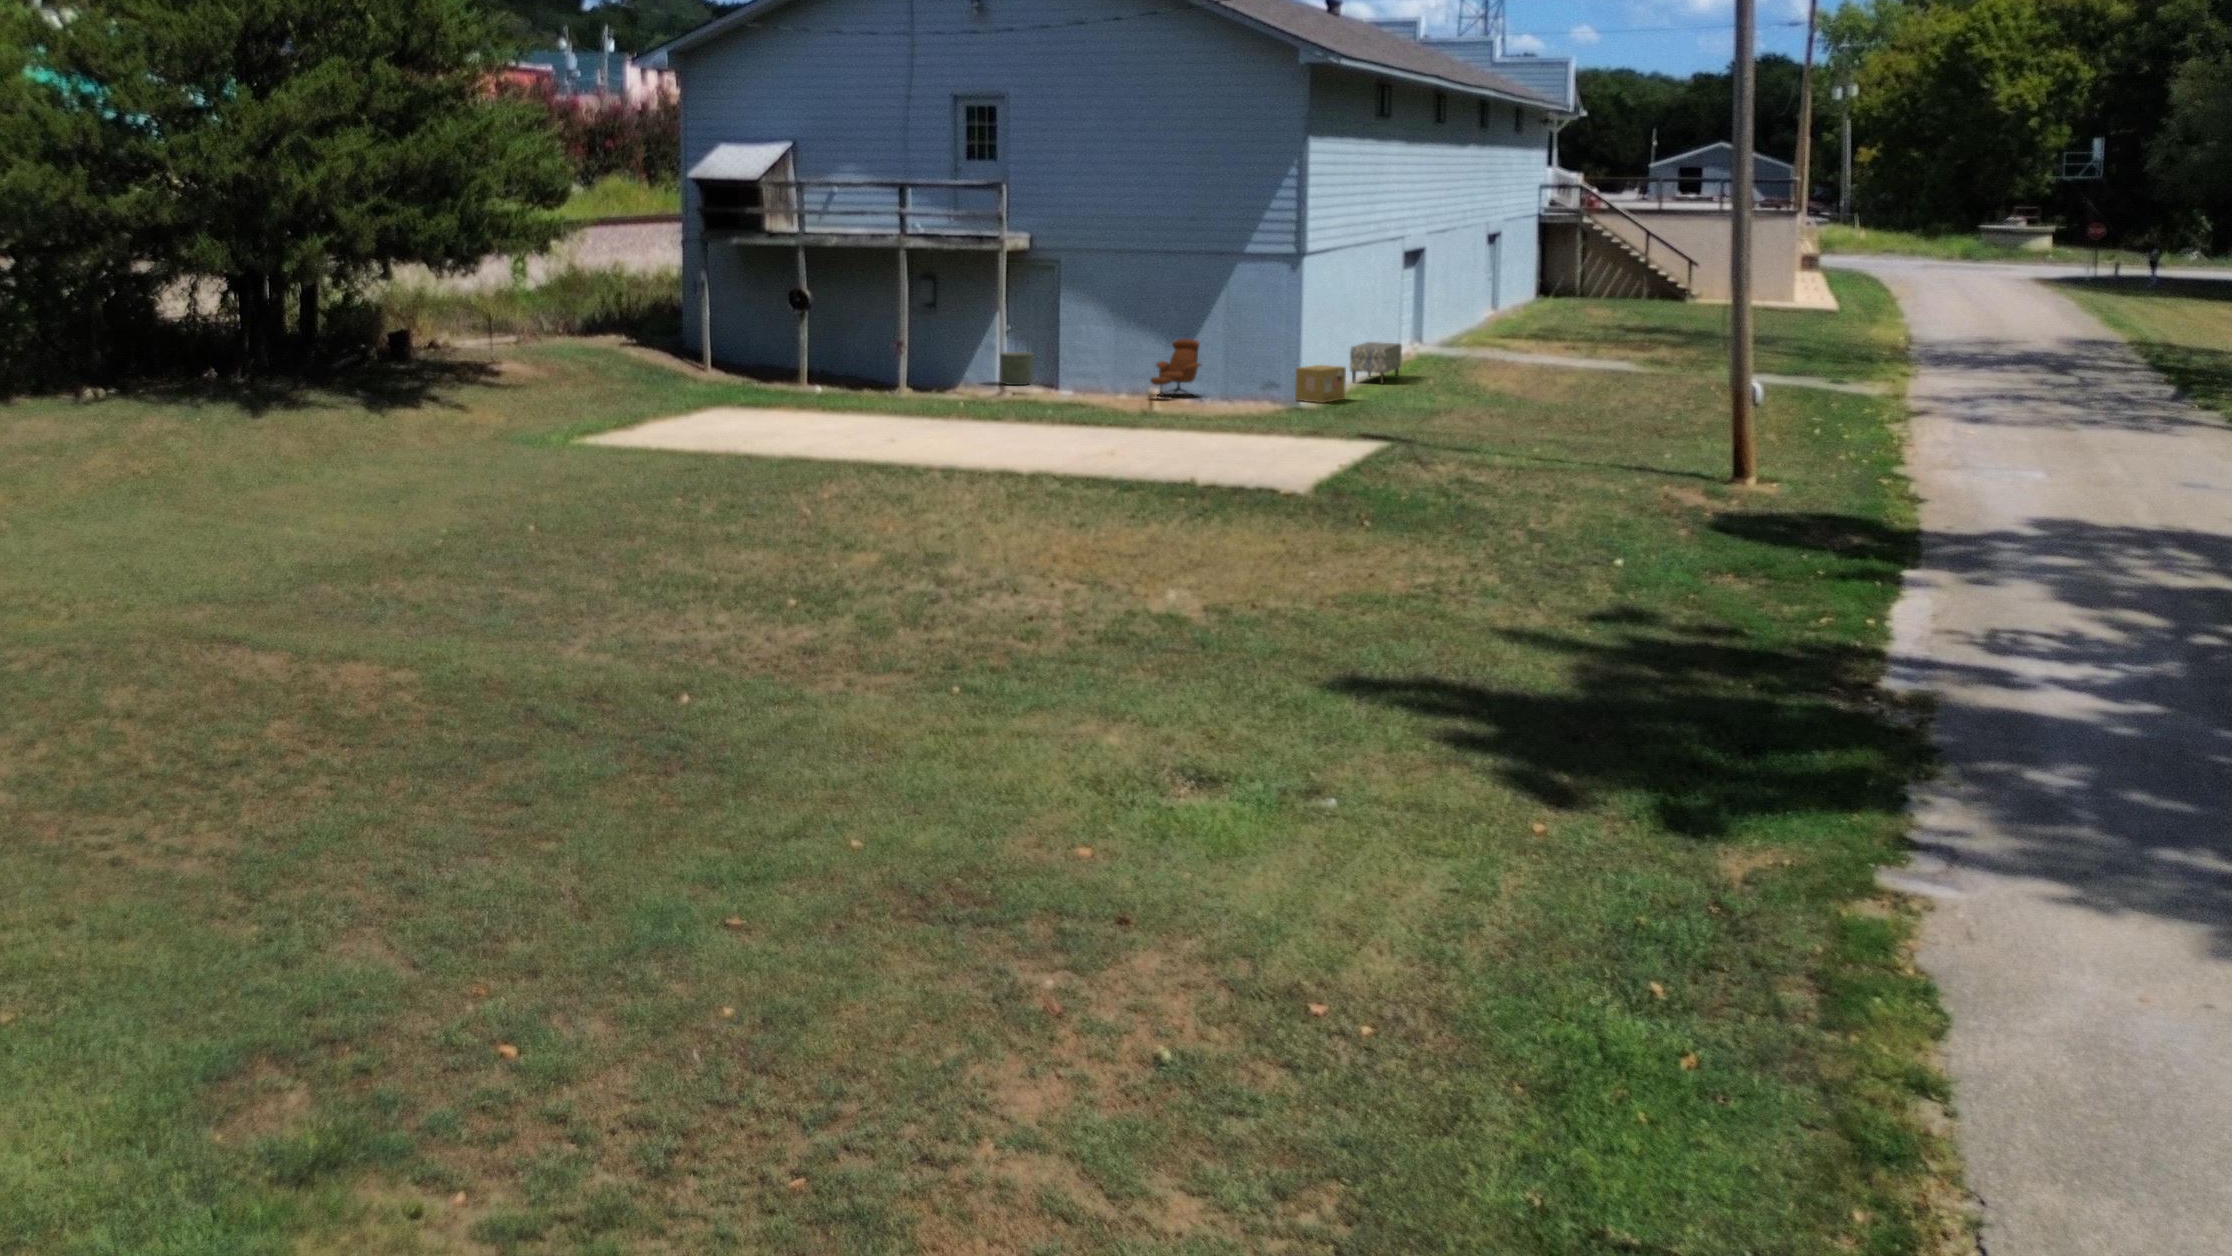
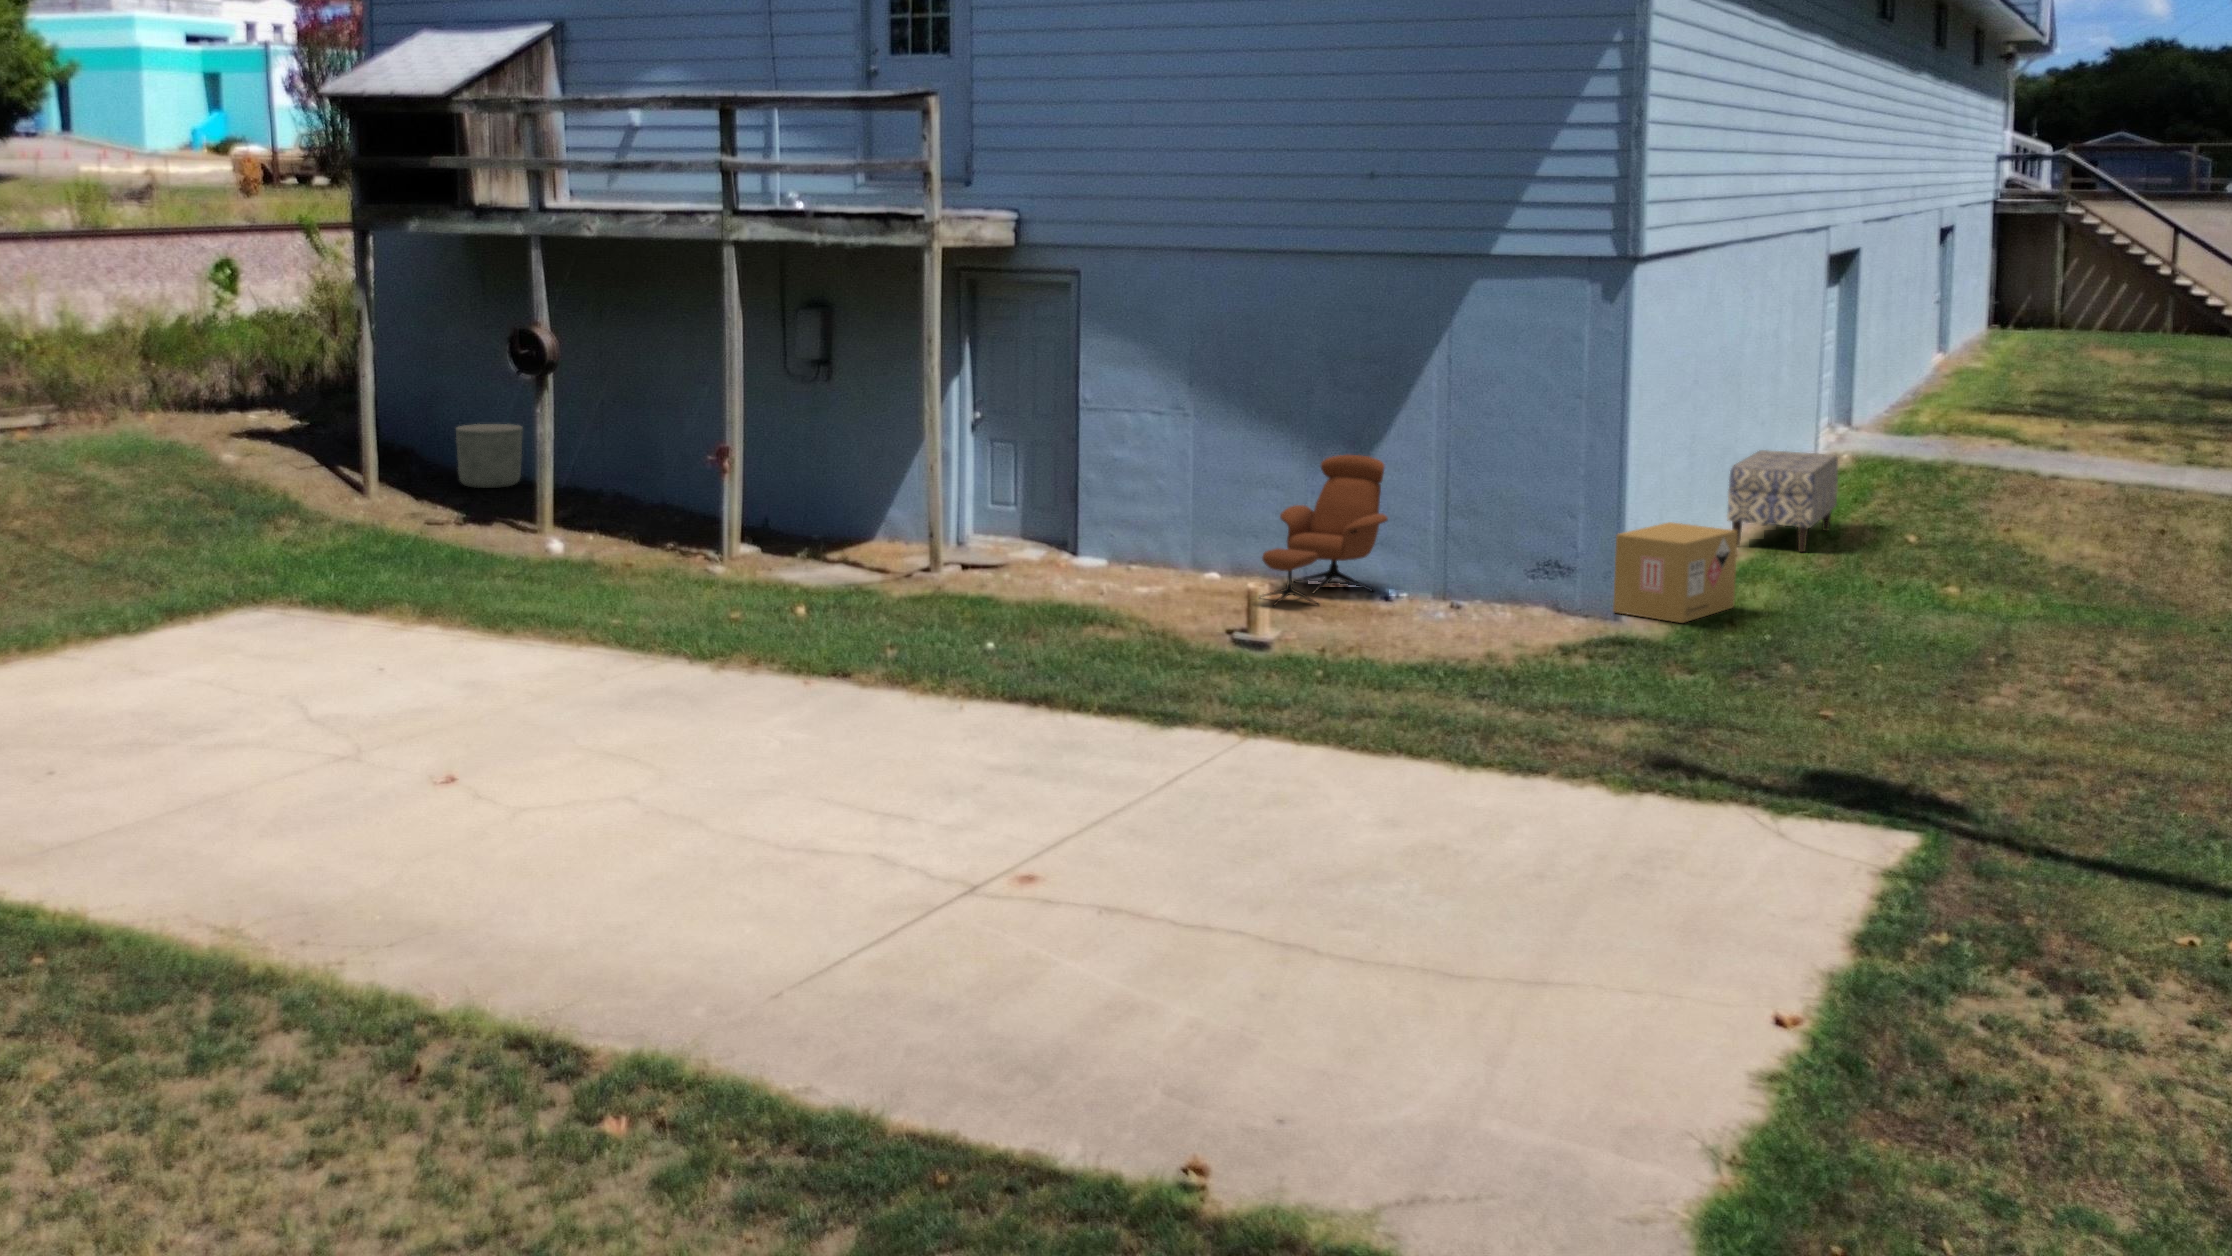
planter: present [1000,352,1034,385] -> present [456,424,523,488]

